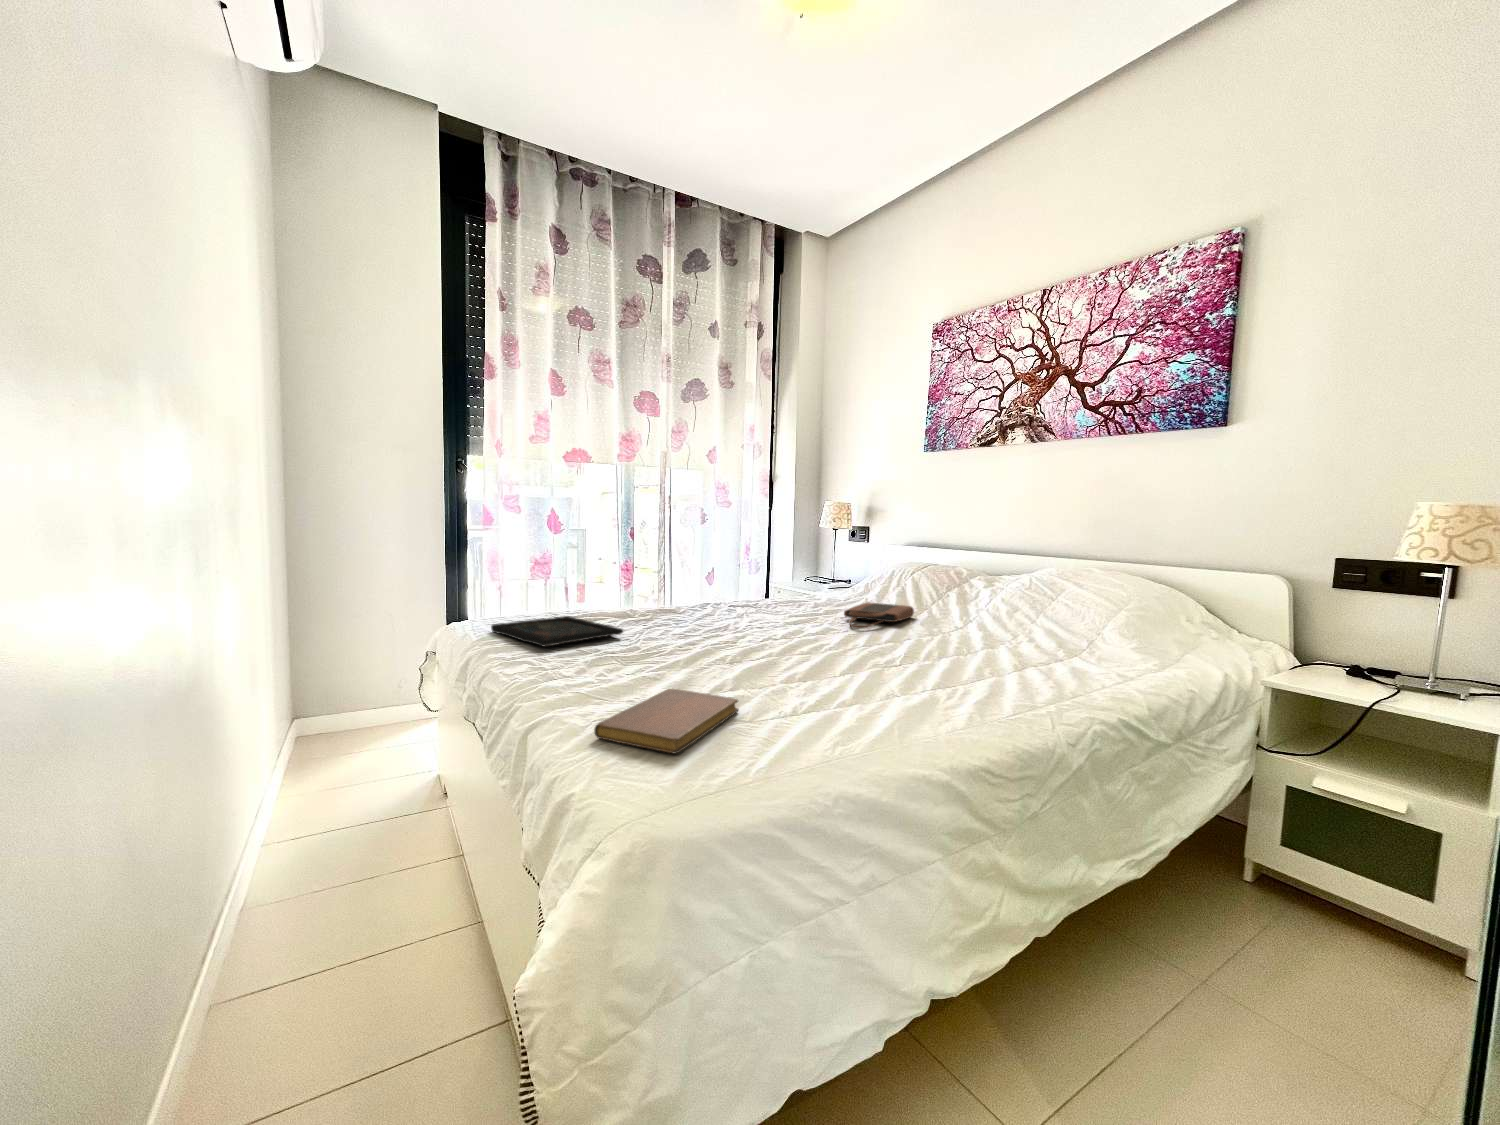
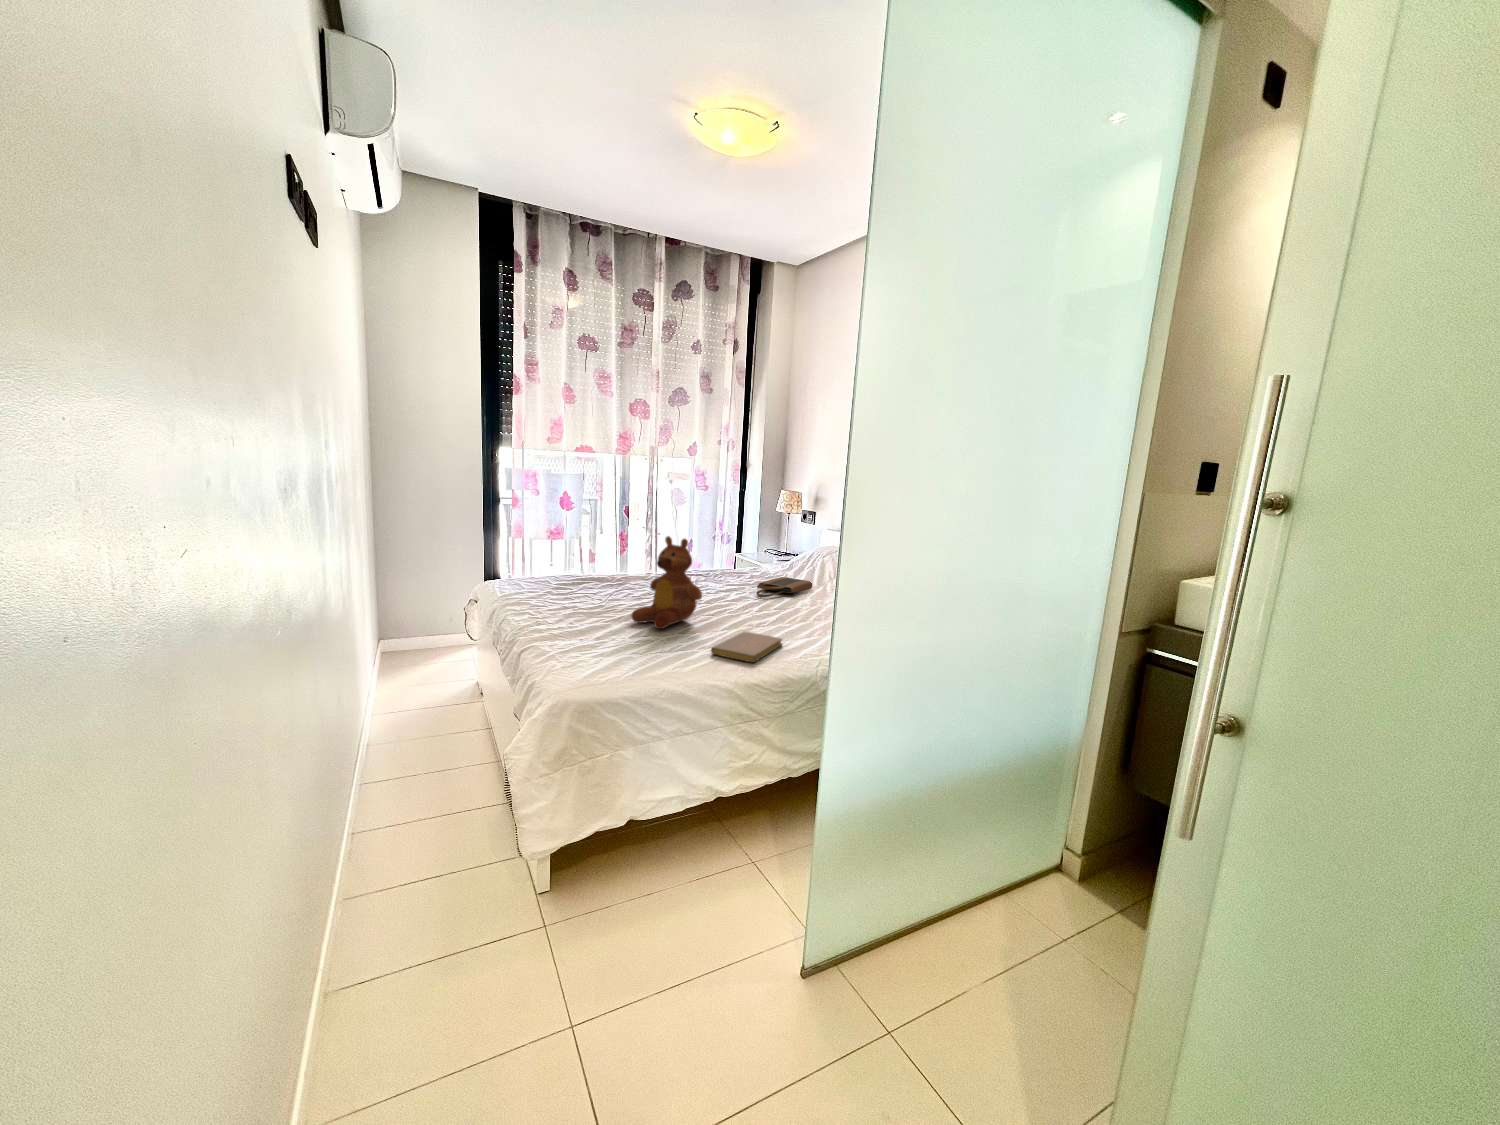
teddy bear: none [698,531,813,679] -> present [632,536,702,629]
tray: present [491,616,623,646] -> none [511,581,596,603]
notebook: present [594,689,738,753] -> present [711,632,782,663]

